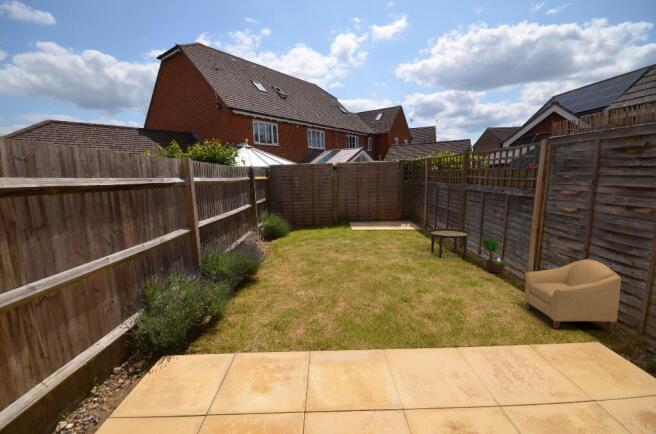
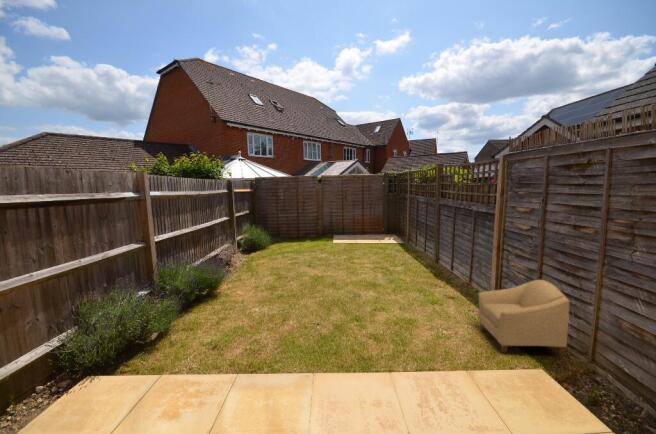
round table: present [428,229,470,258] -> none [401,243,443,273]
potted tree: present [481,238,505,273] -> none [445,250,472,289]

